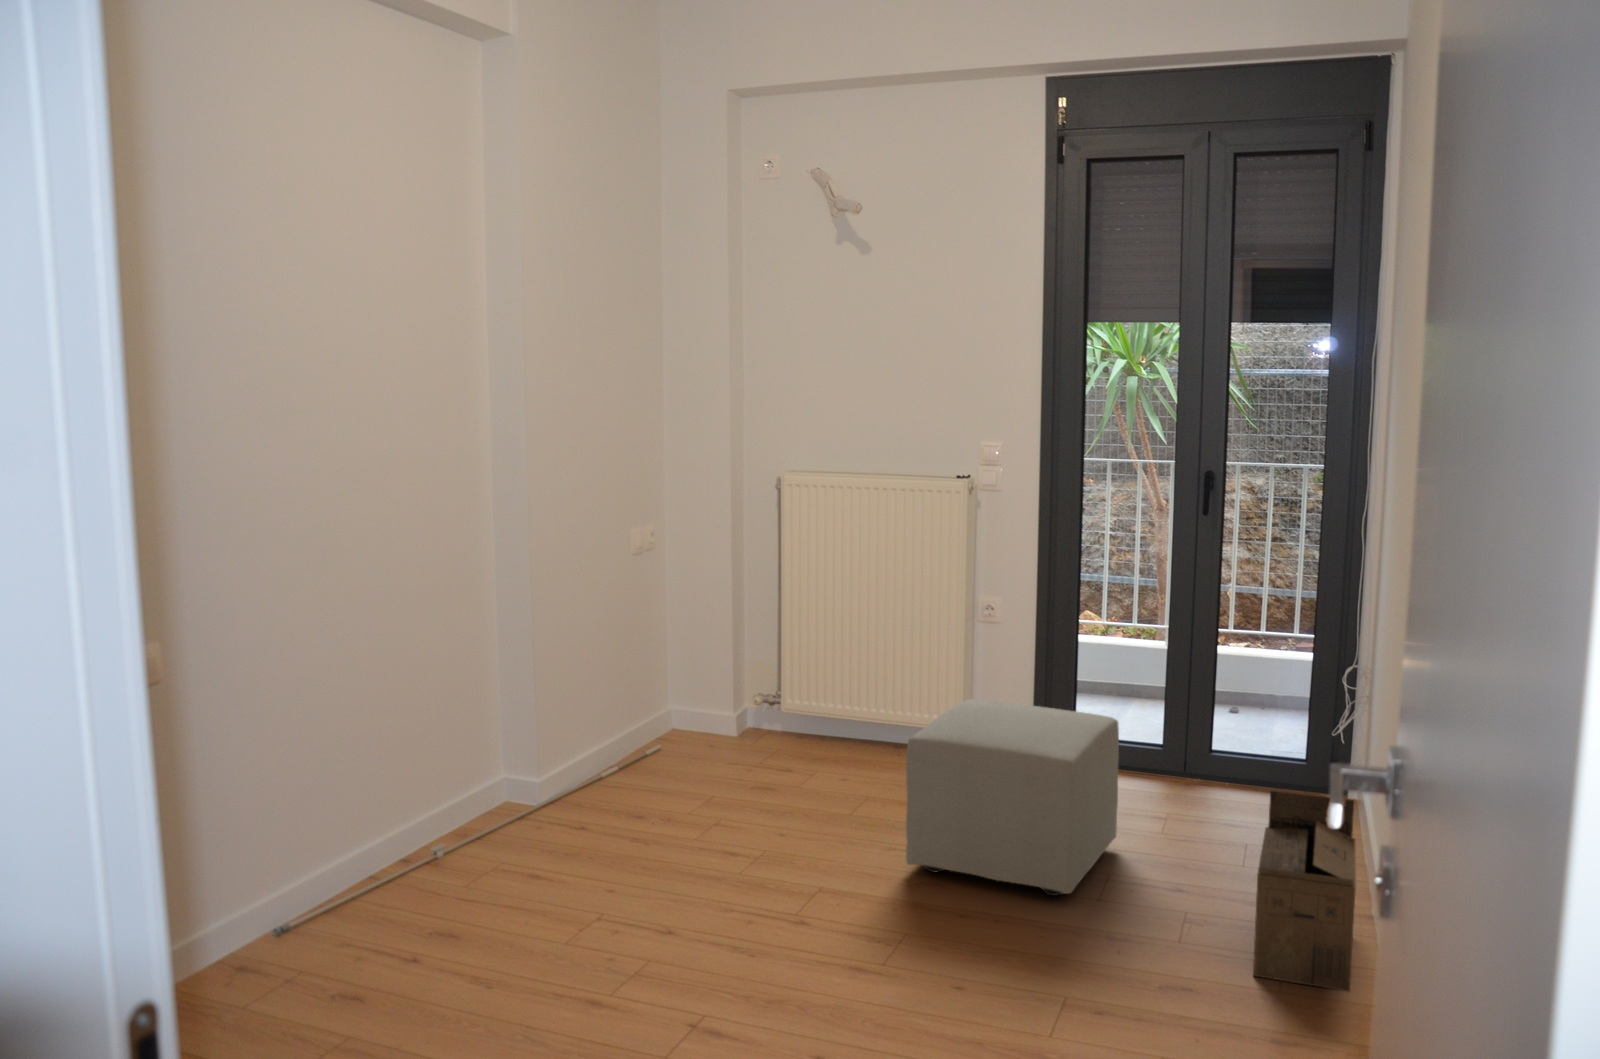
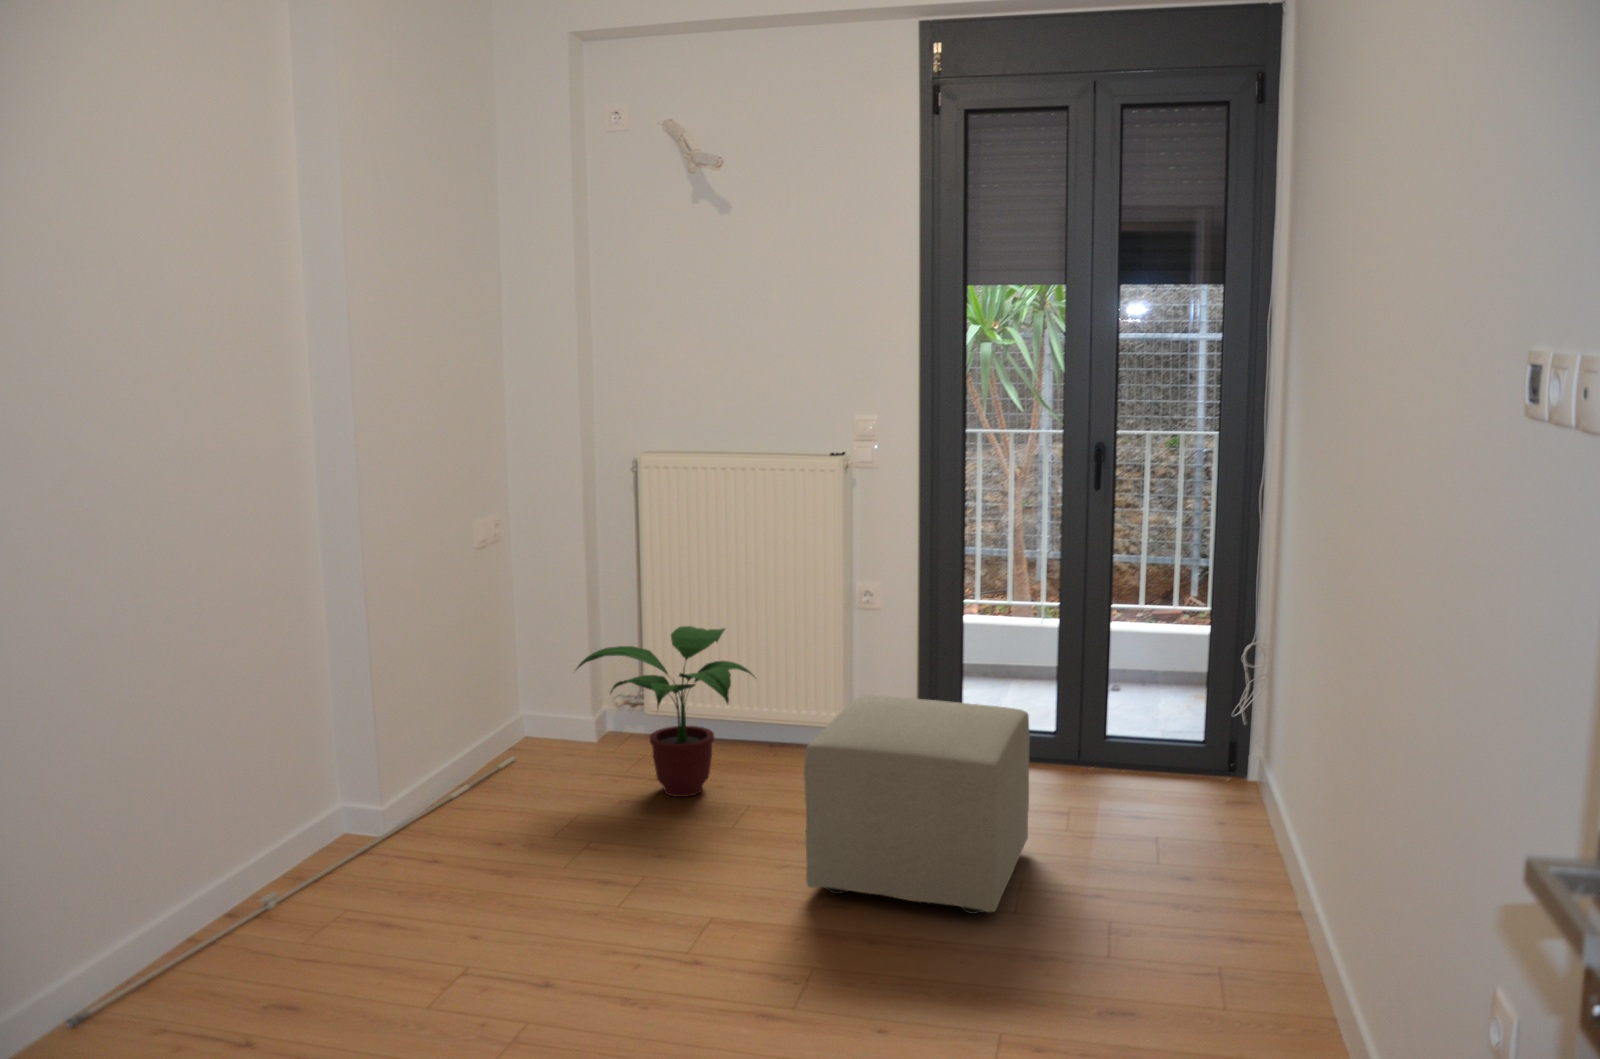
potted plant: none [714,632,879,786] -> present [577,626,754,797]
cardboard box: present [1253,791,1356,991] -> none [1201,786,1331,1011]

